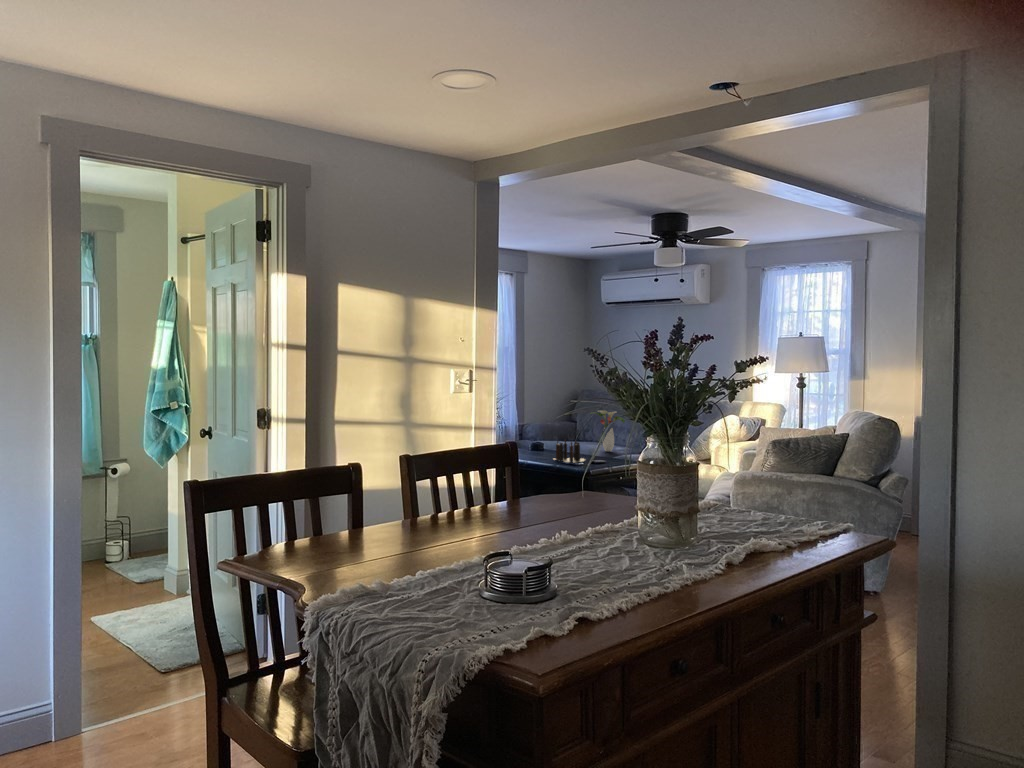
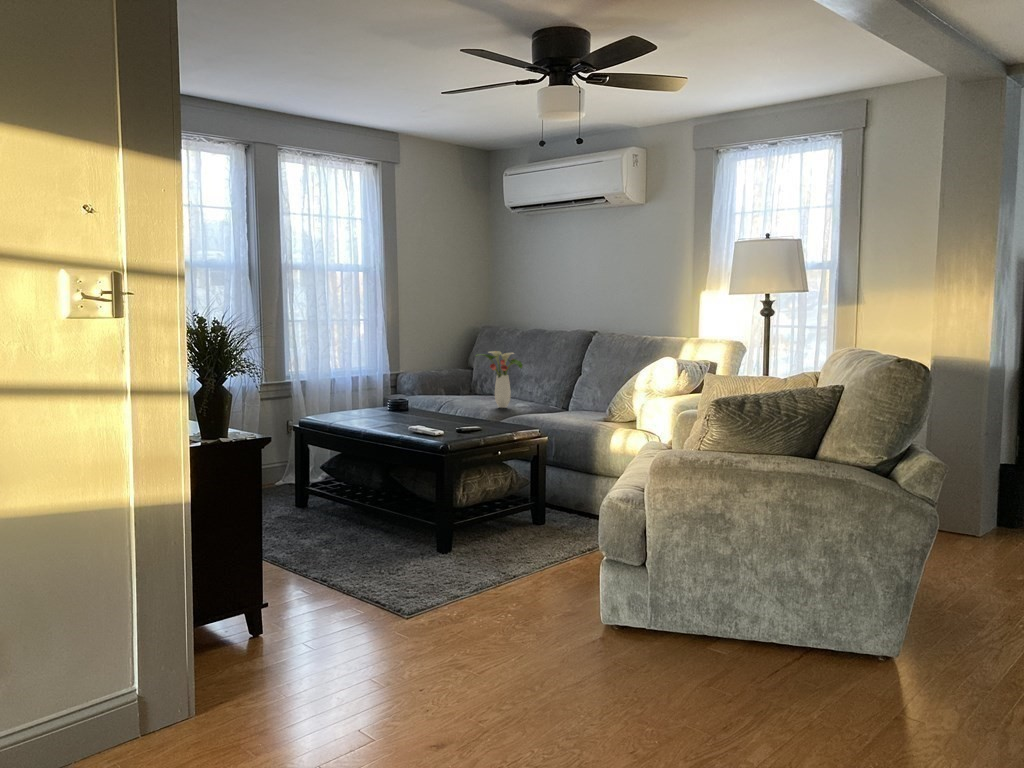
candle: present [555,440,584,463] -> none [395,394,462,429]

